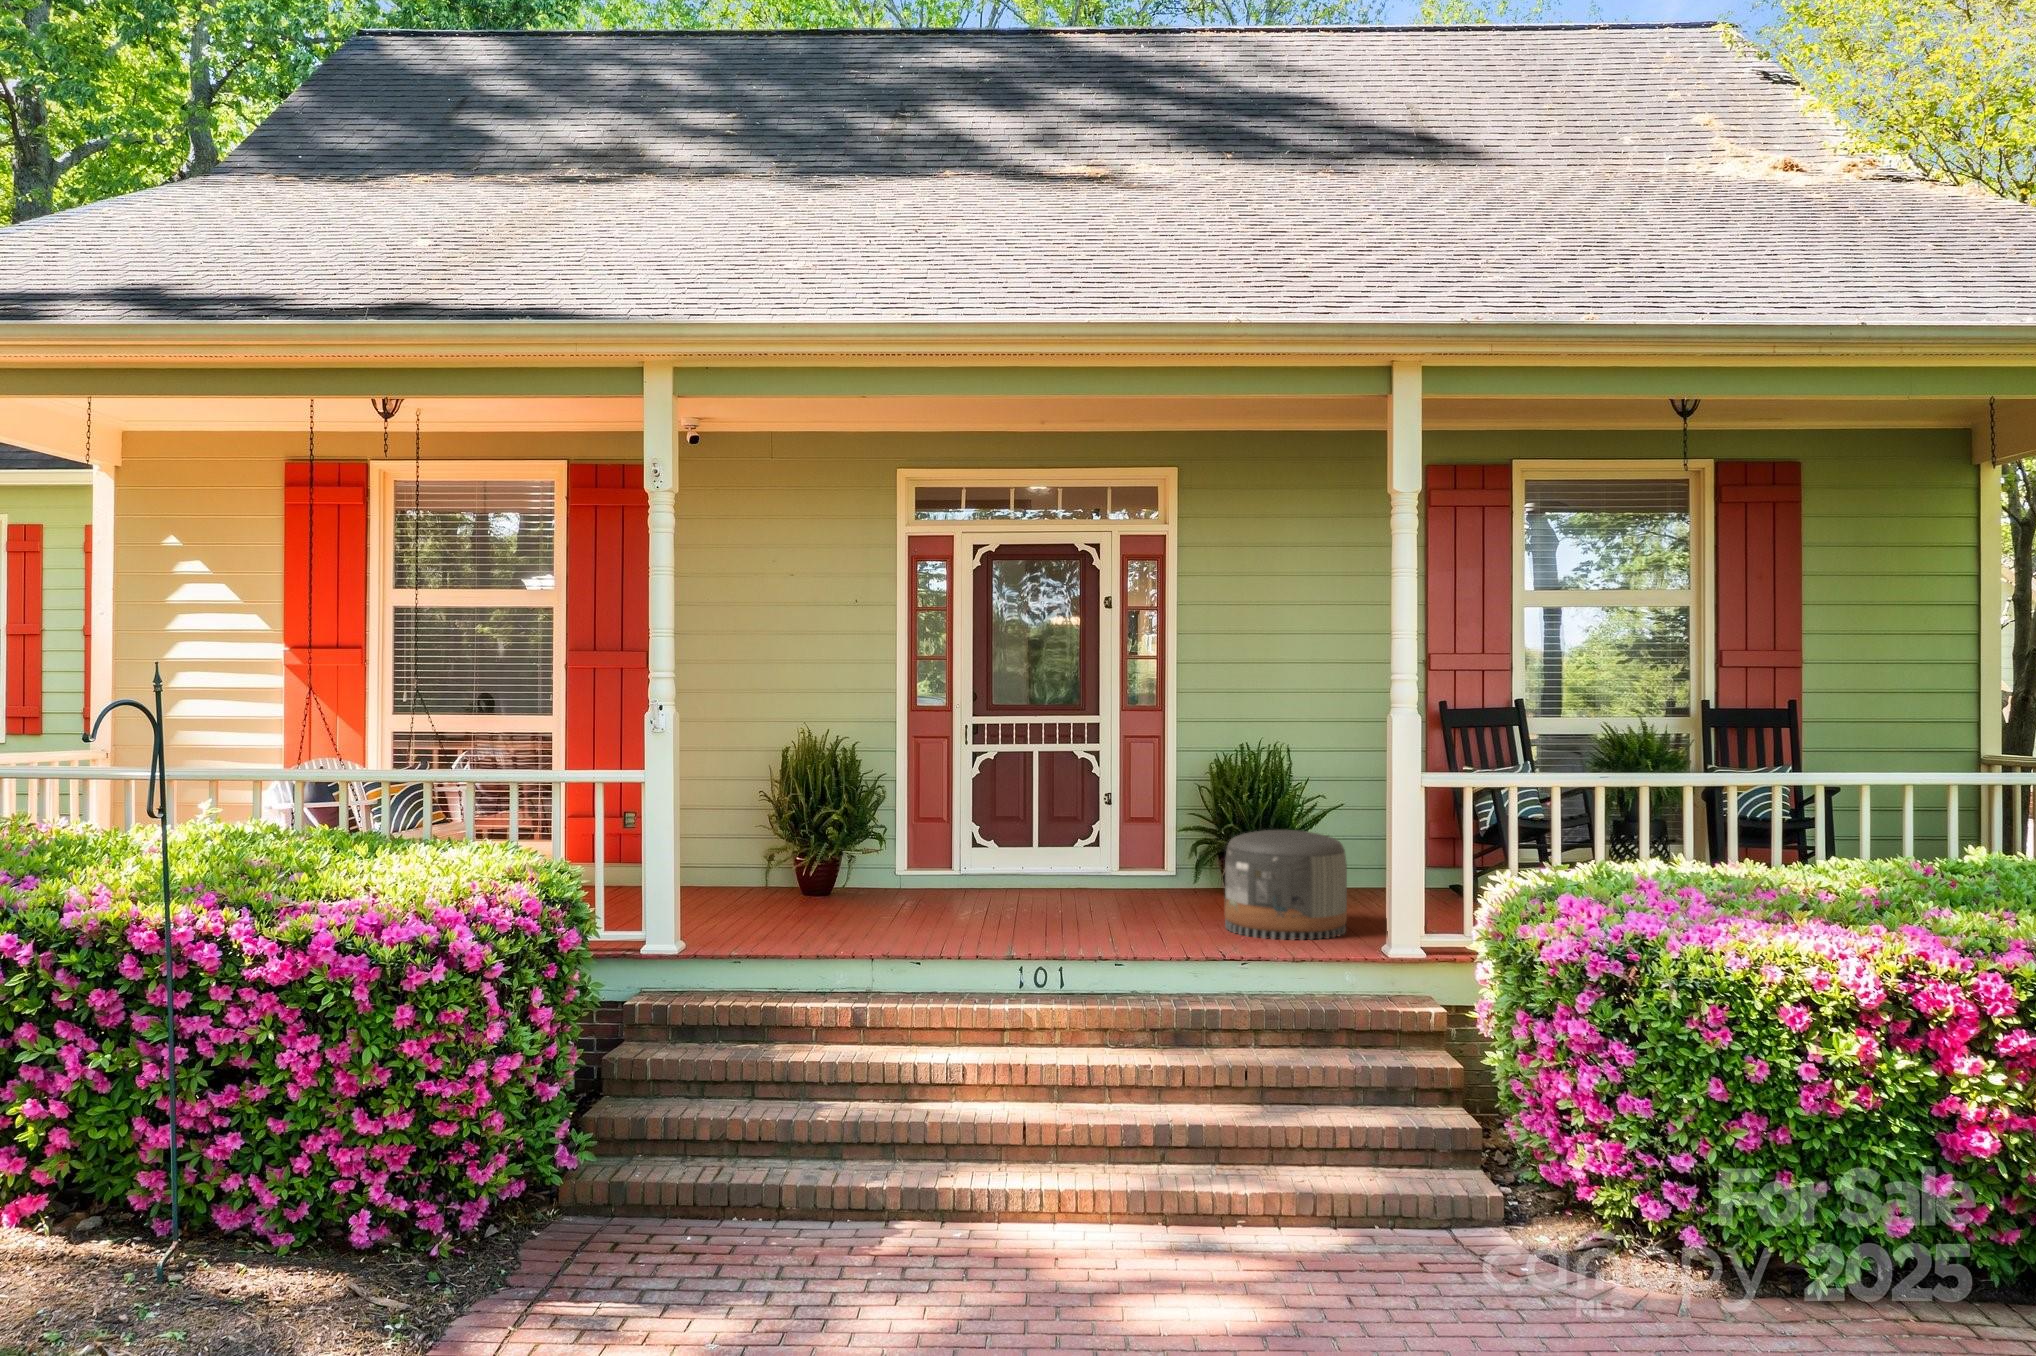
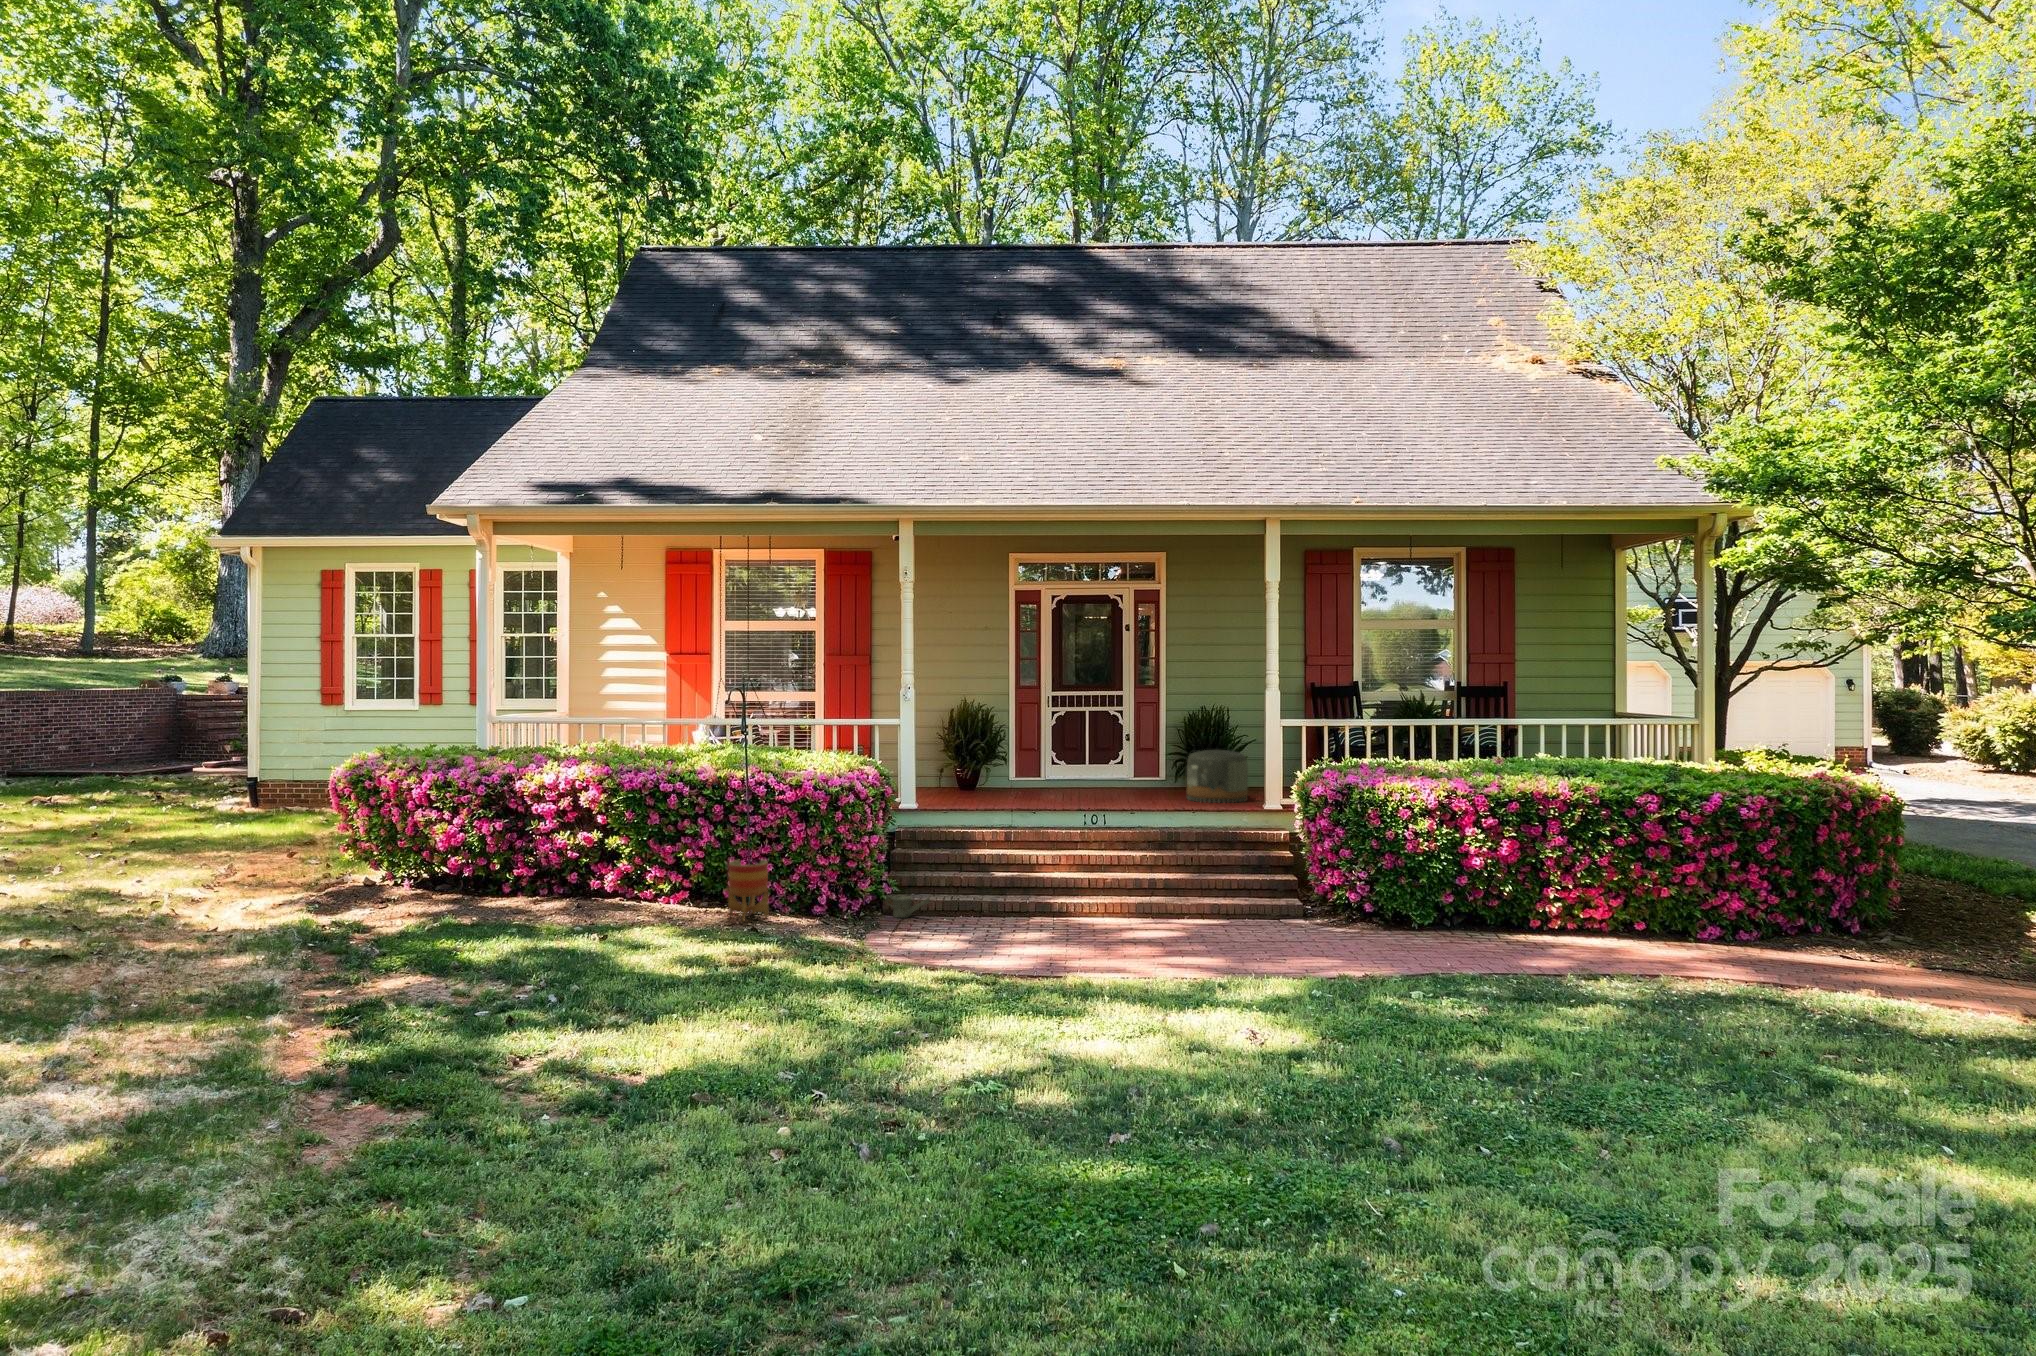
planter: none [92,1123,208,1304] -> present [728,860,768,922]
watering can: none [533,1196,628,1258] -> present [886,896,930,918]

